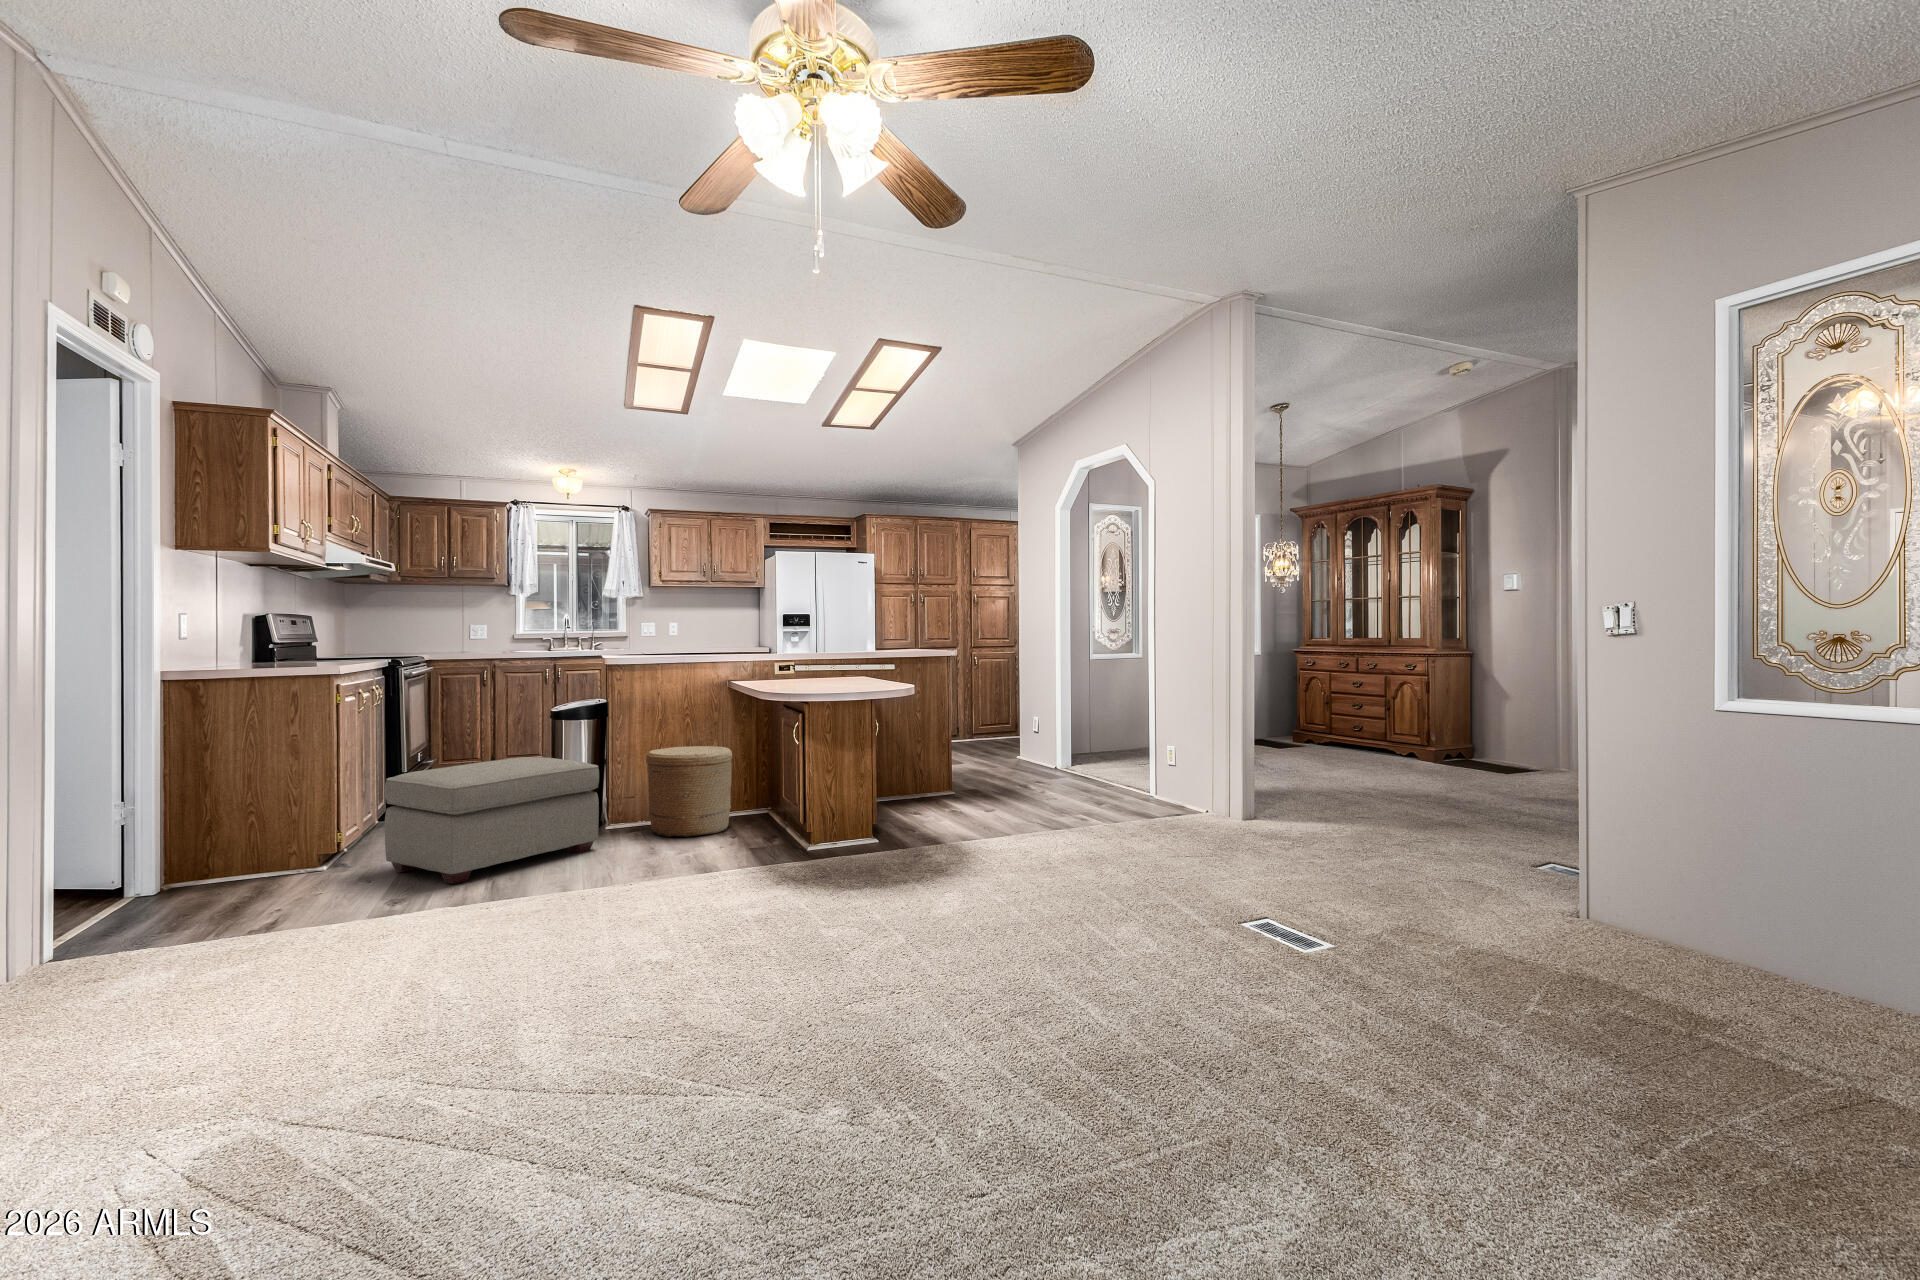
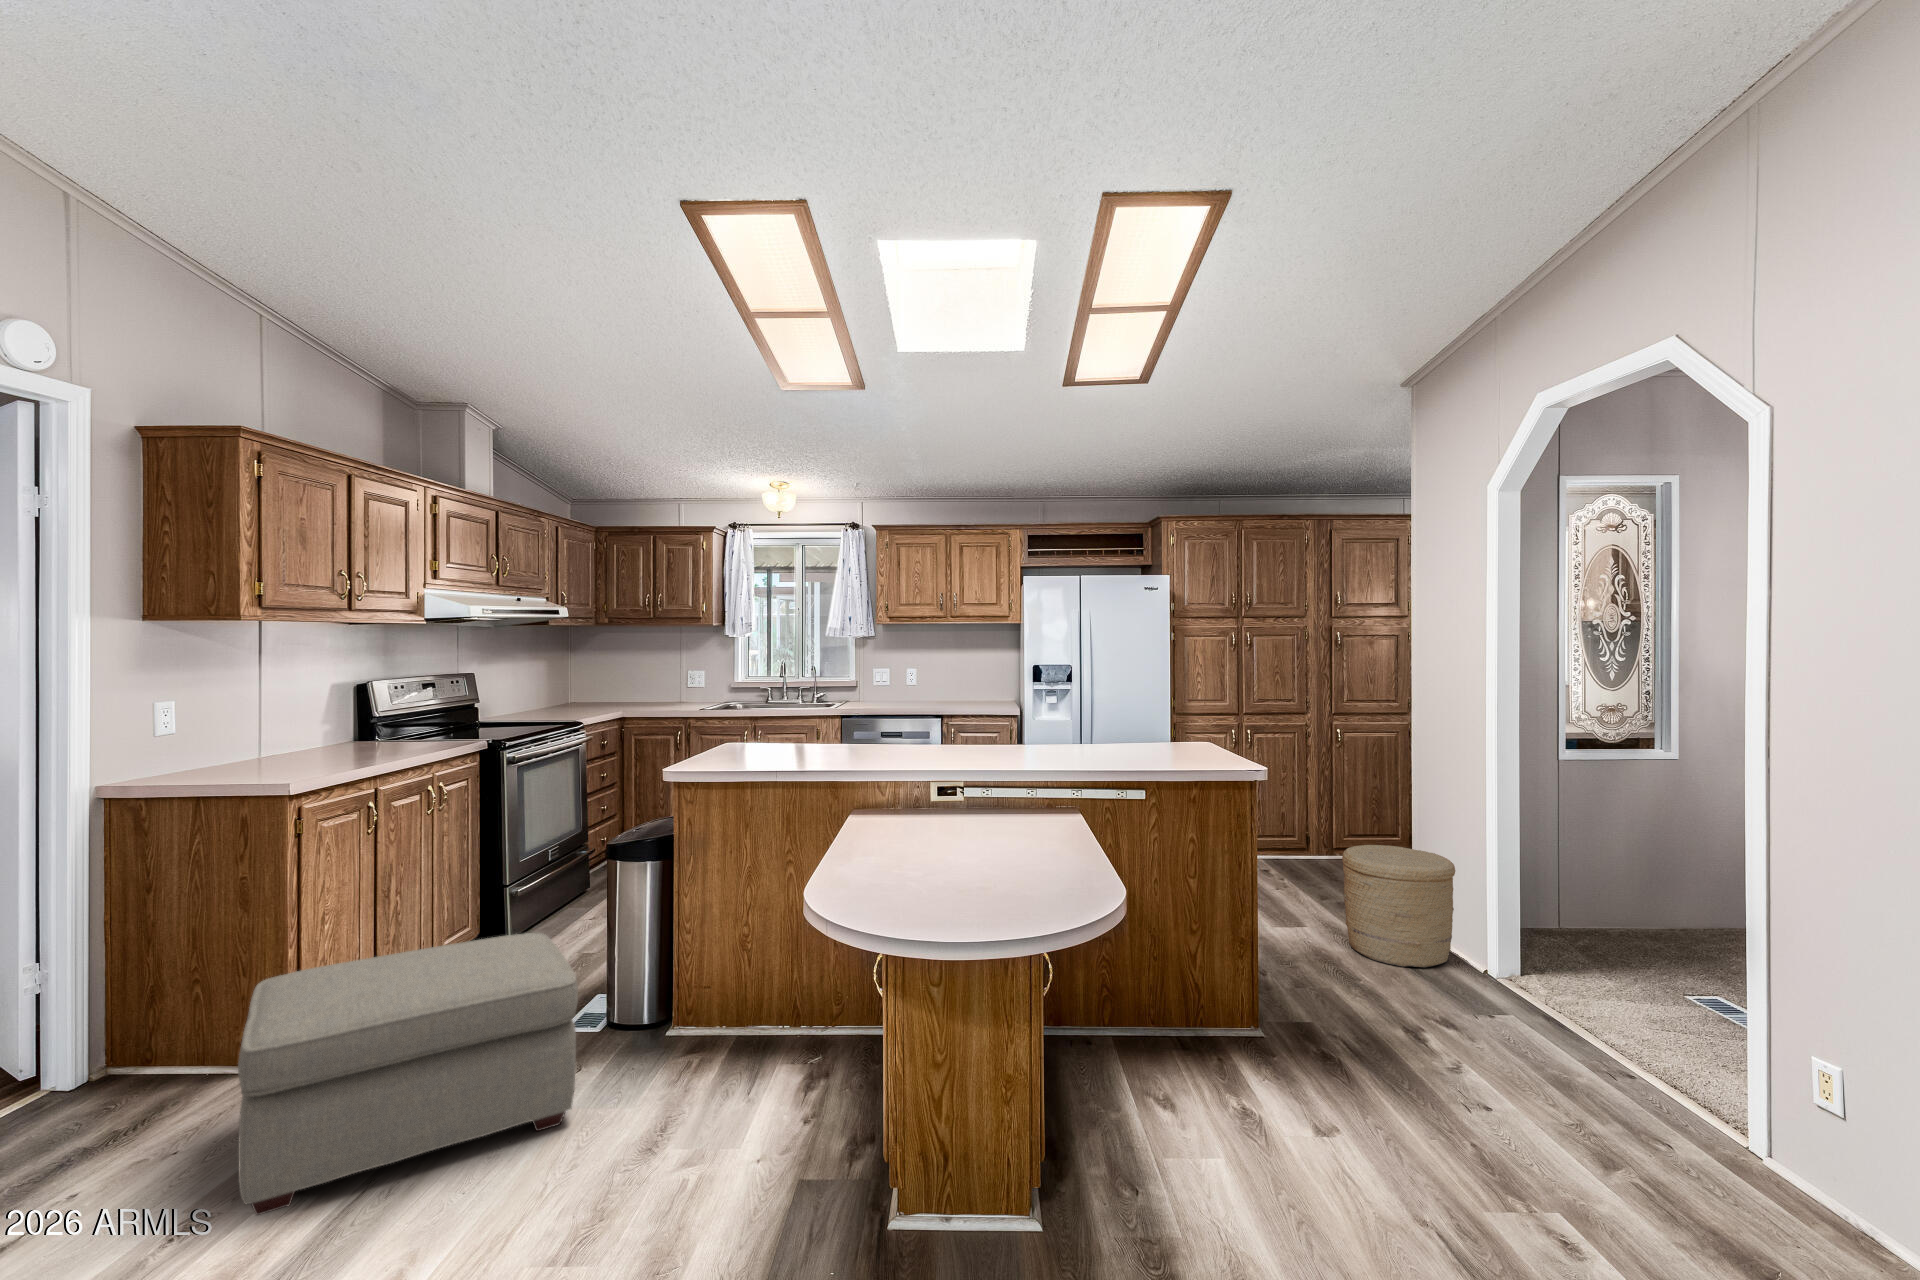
woven basket: present [646,746,732,837] -> present [1342,845,1455,967]

